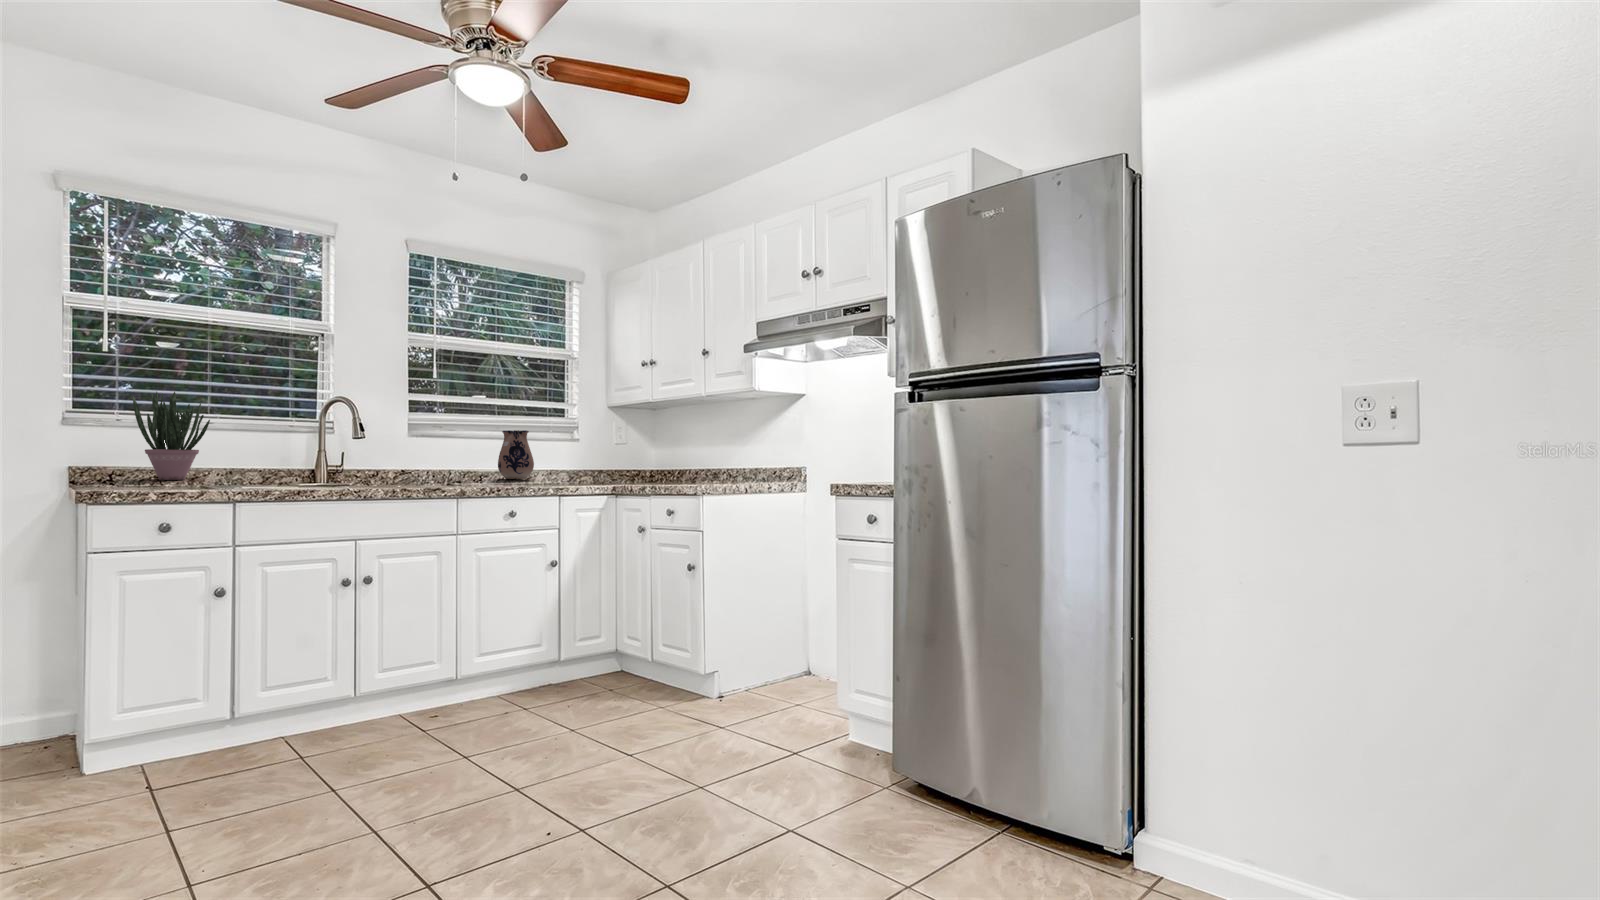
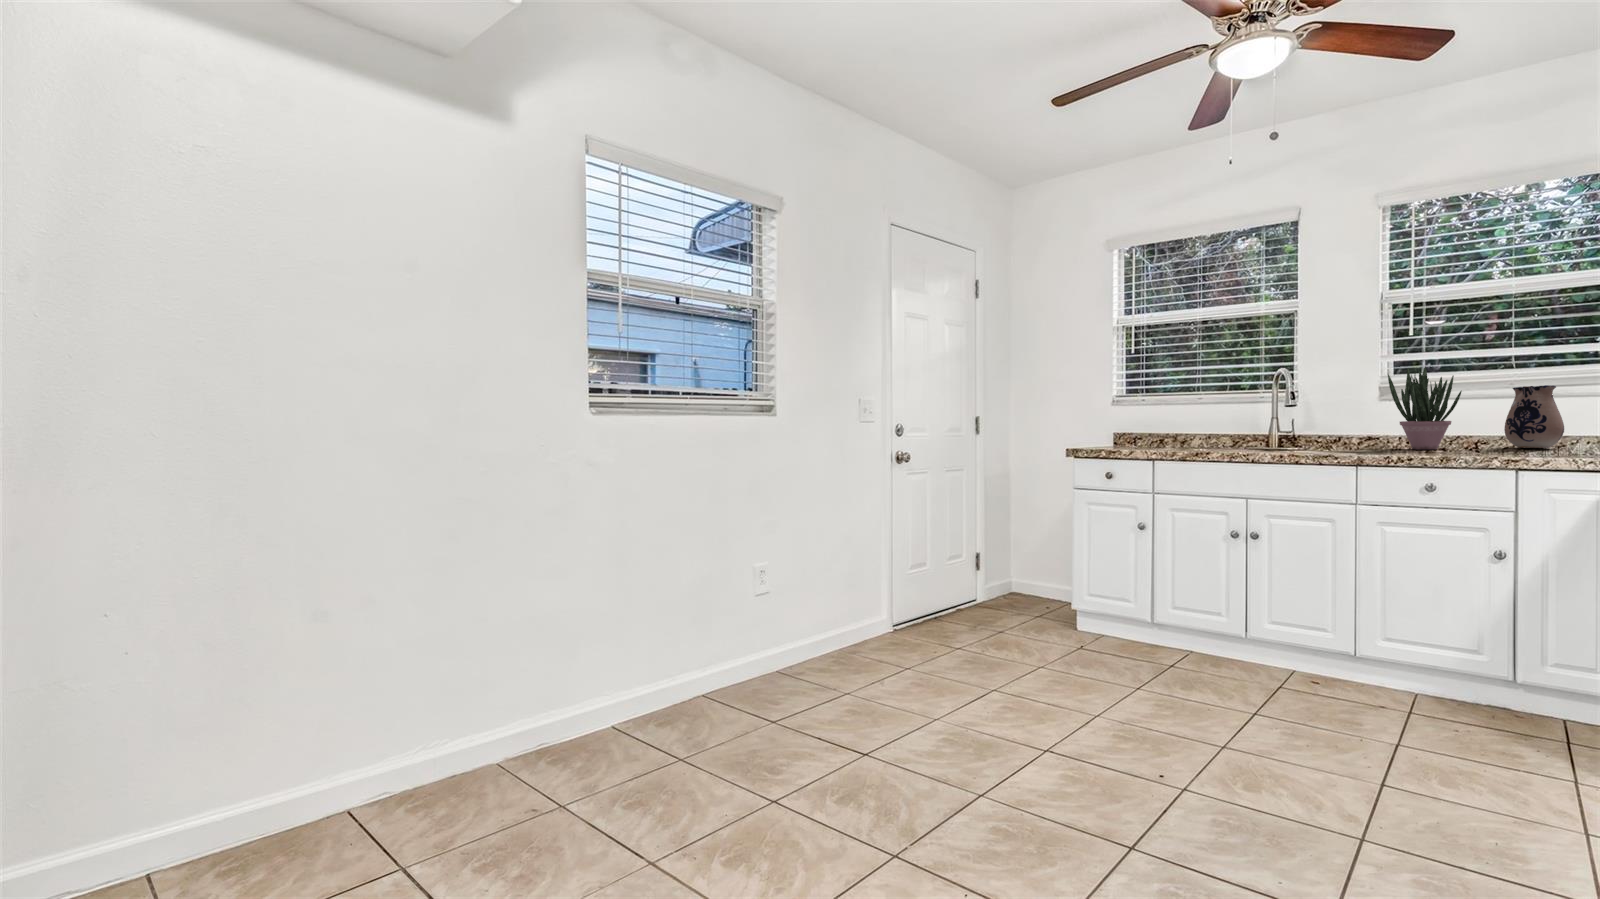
potted plant: present [133,392,210,480] -> present [1388,367,1462,449]

